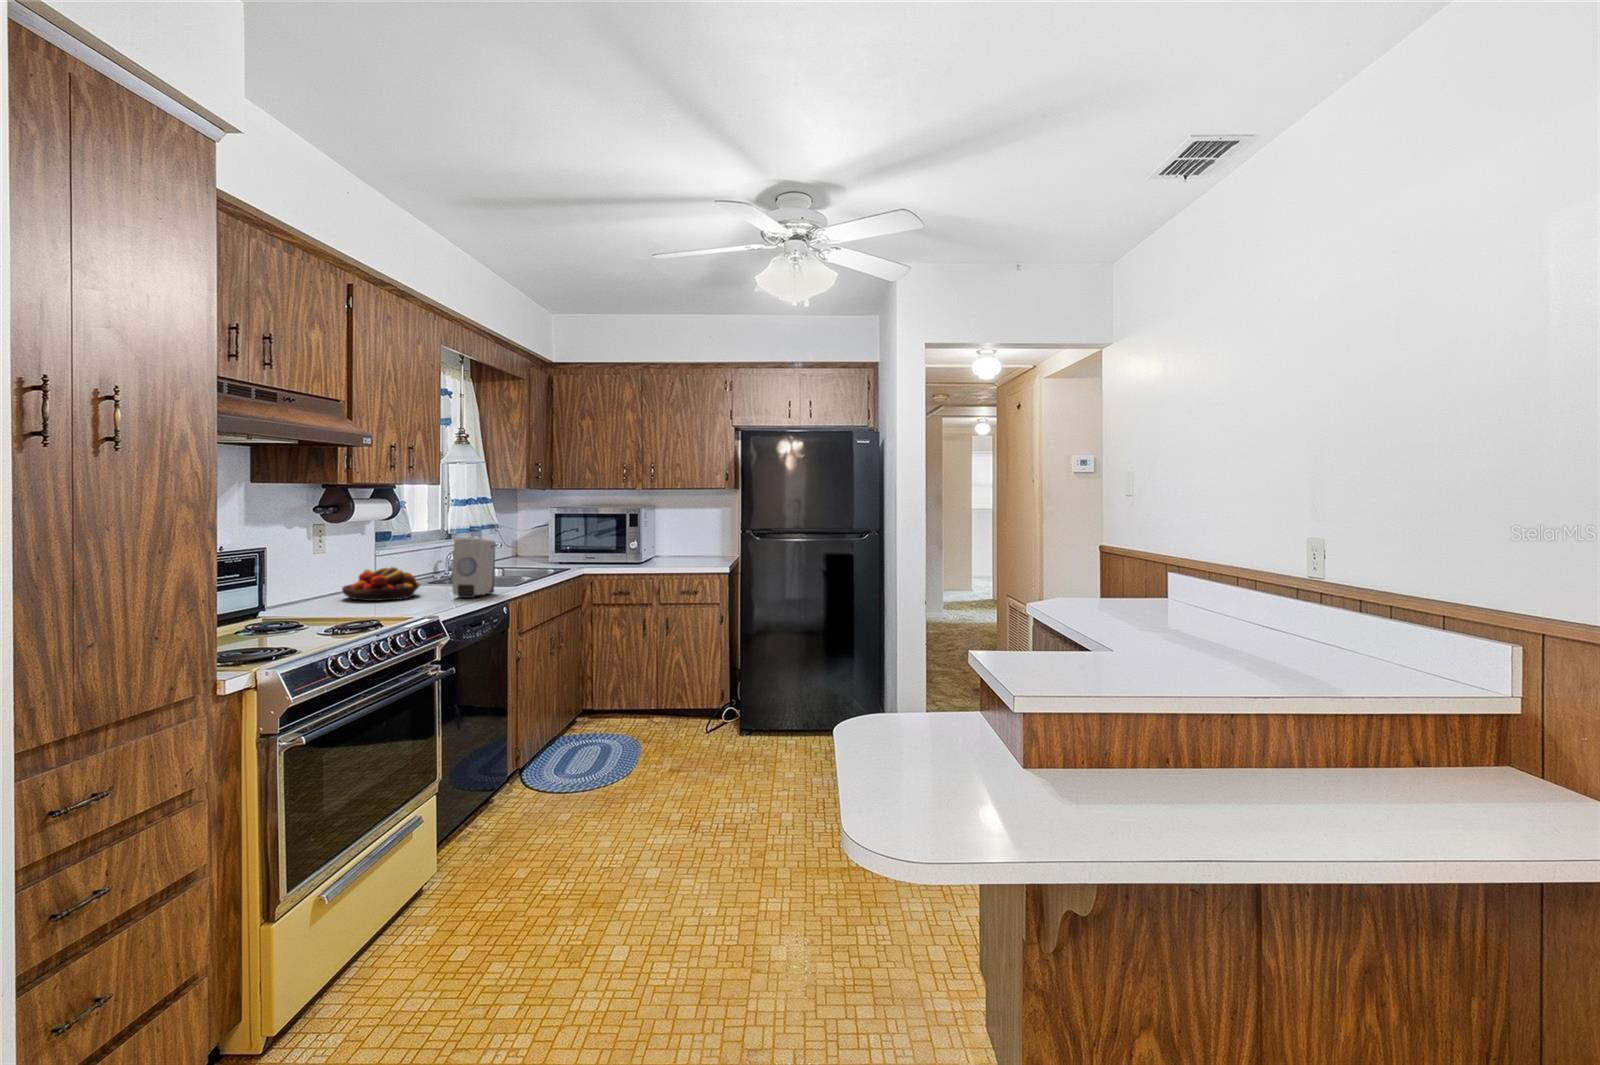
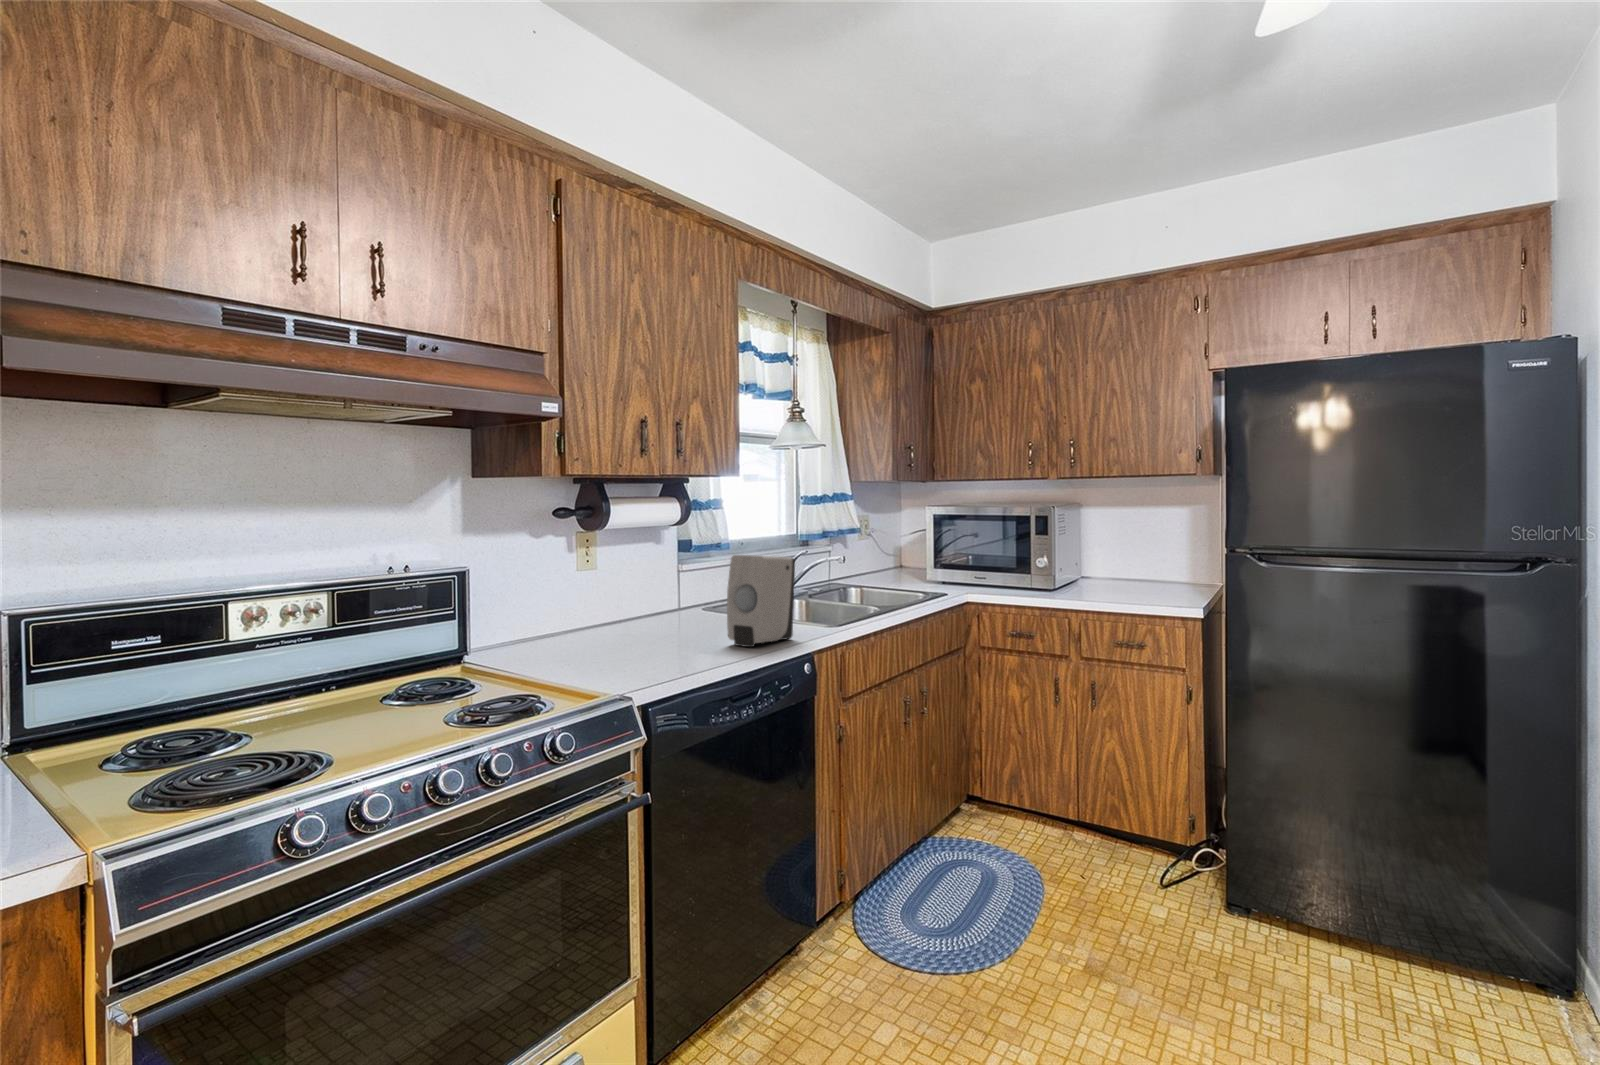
fruit bowl: present [342,567,420,601] -> none [604,593,701,642]

